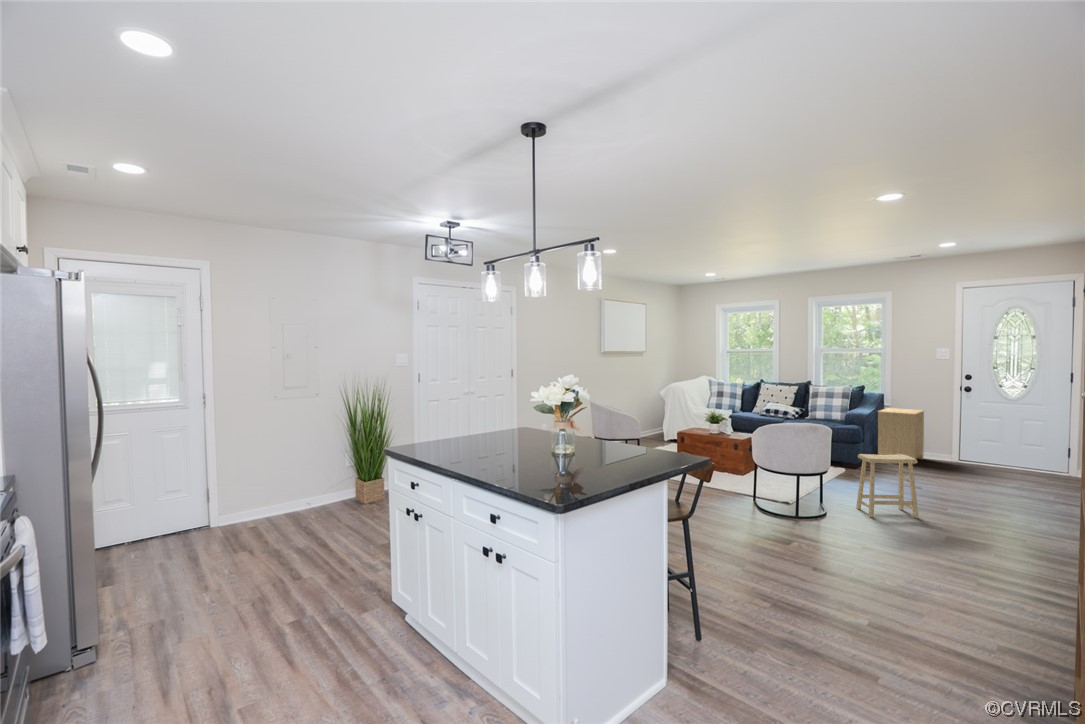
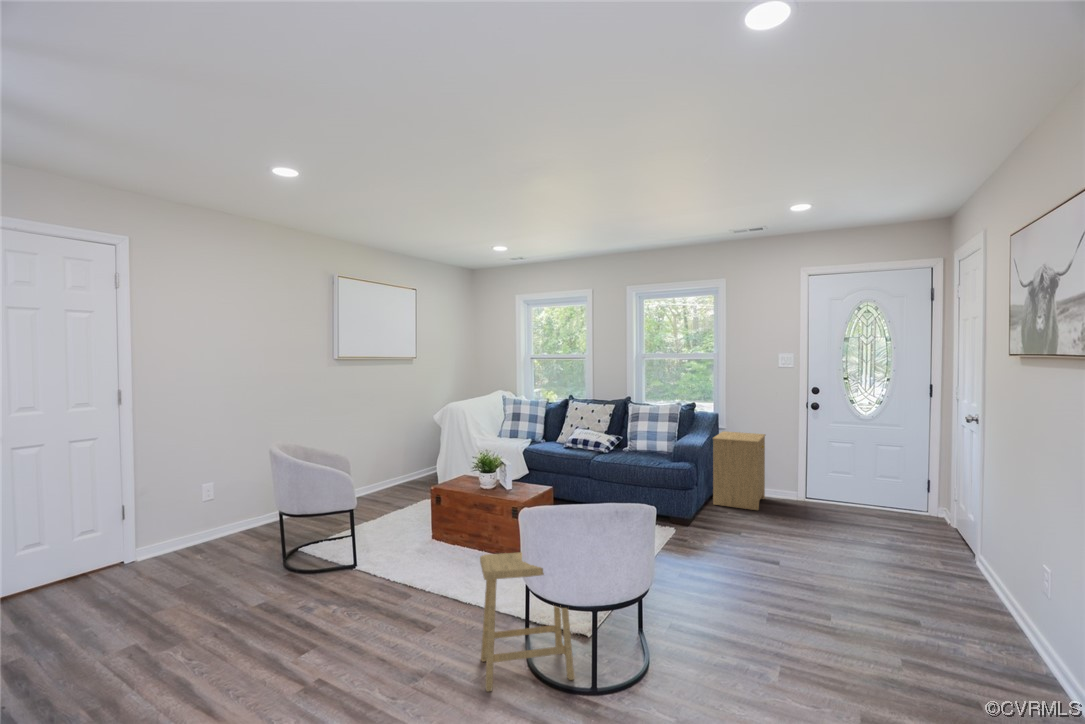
footstool: present [856,454,919,518] -> present [480,552,574,691]

